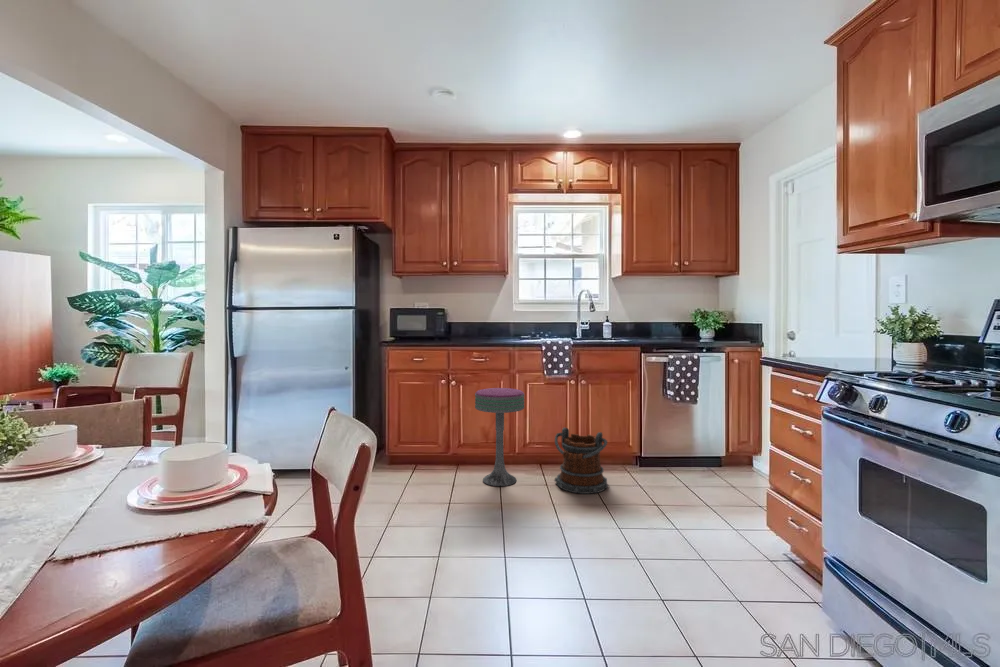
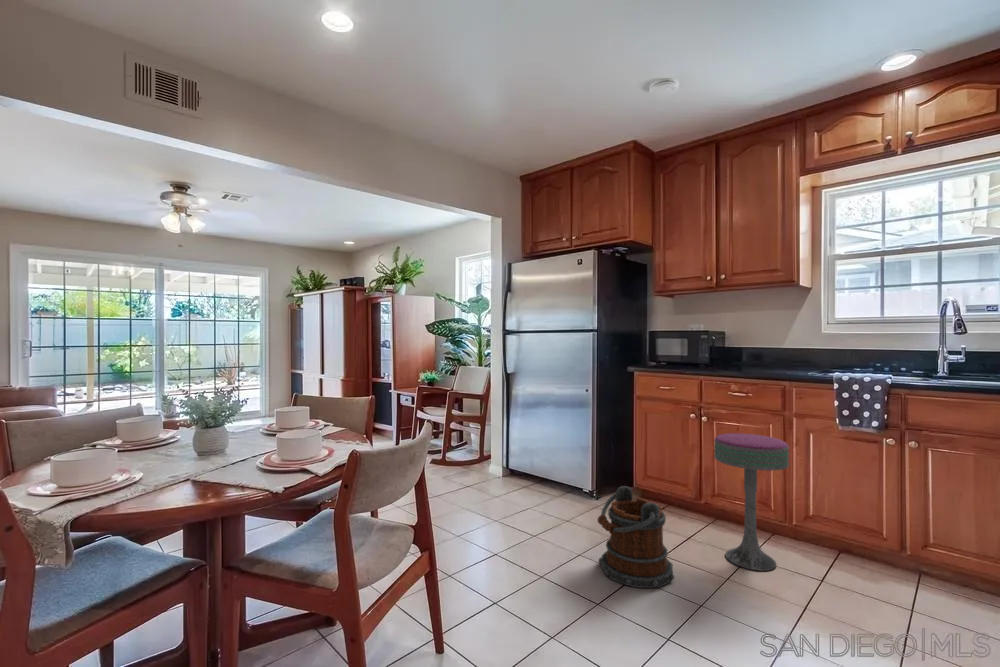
bucket: present [555,428,608,494] -> present [598,486,674,588]

